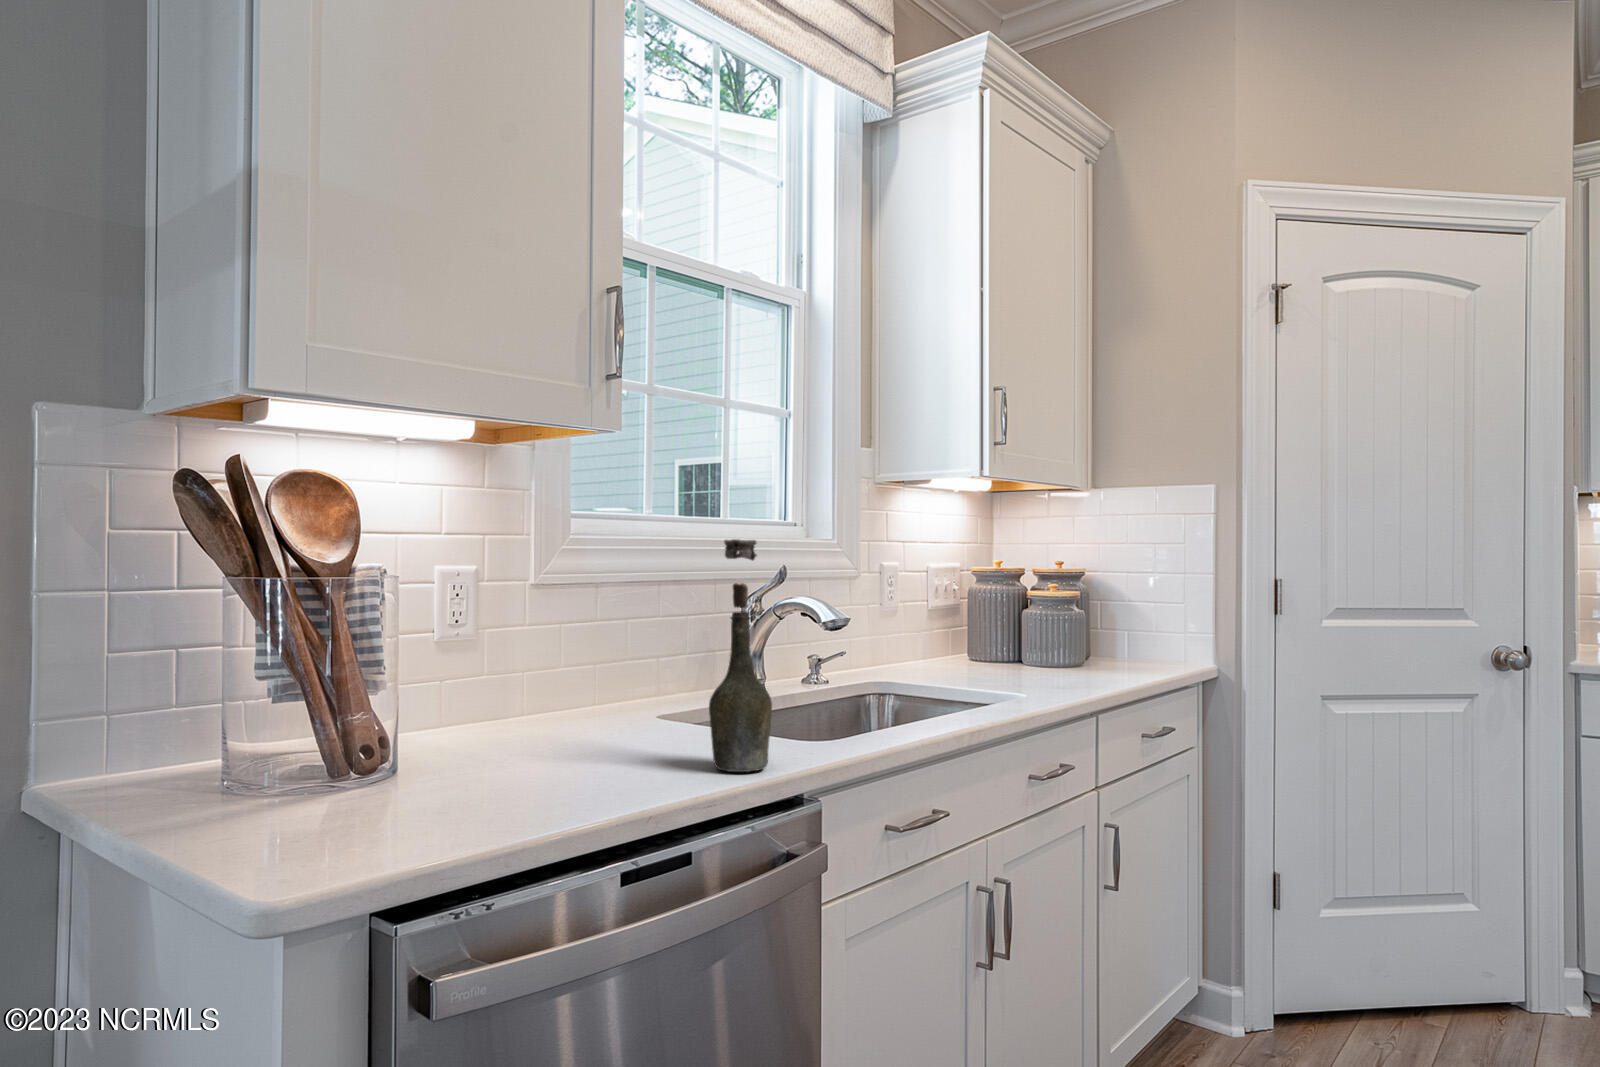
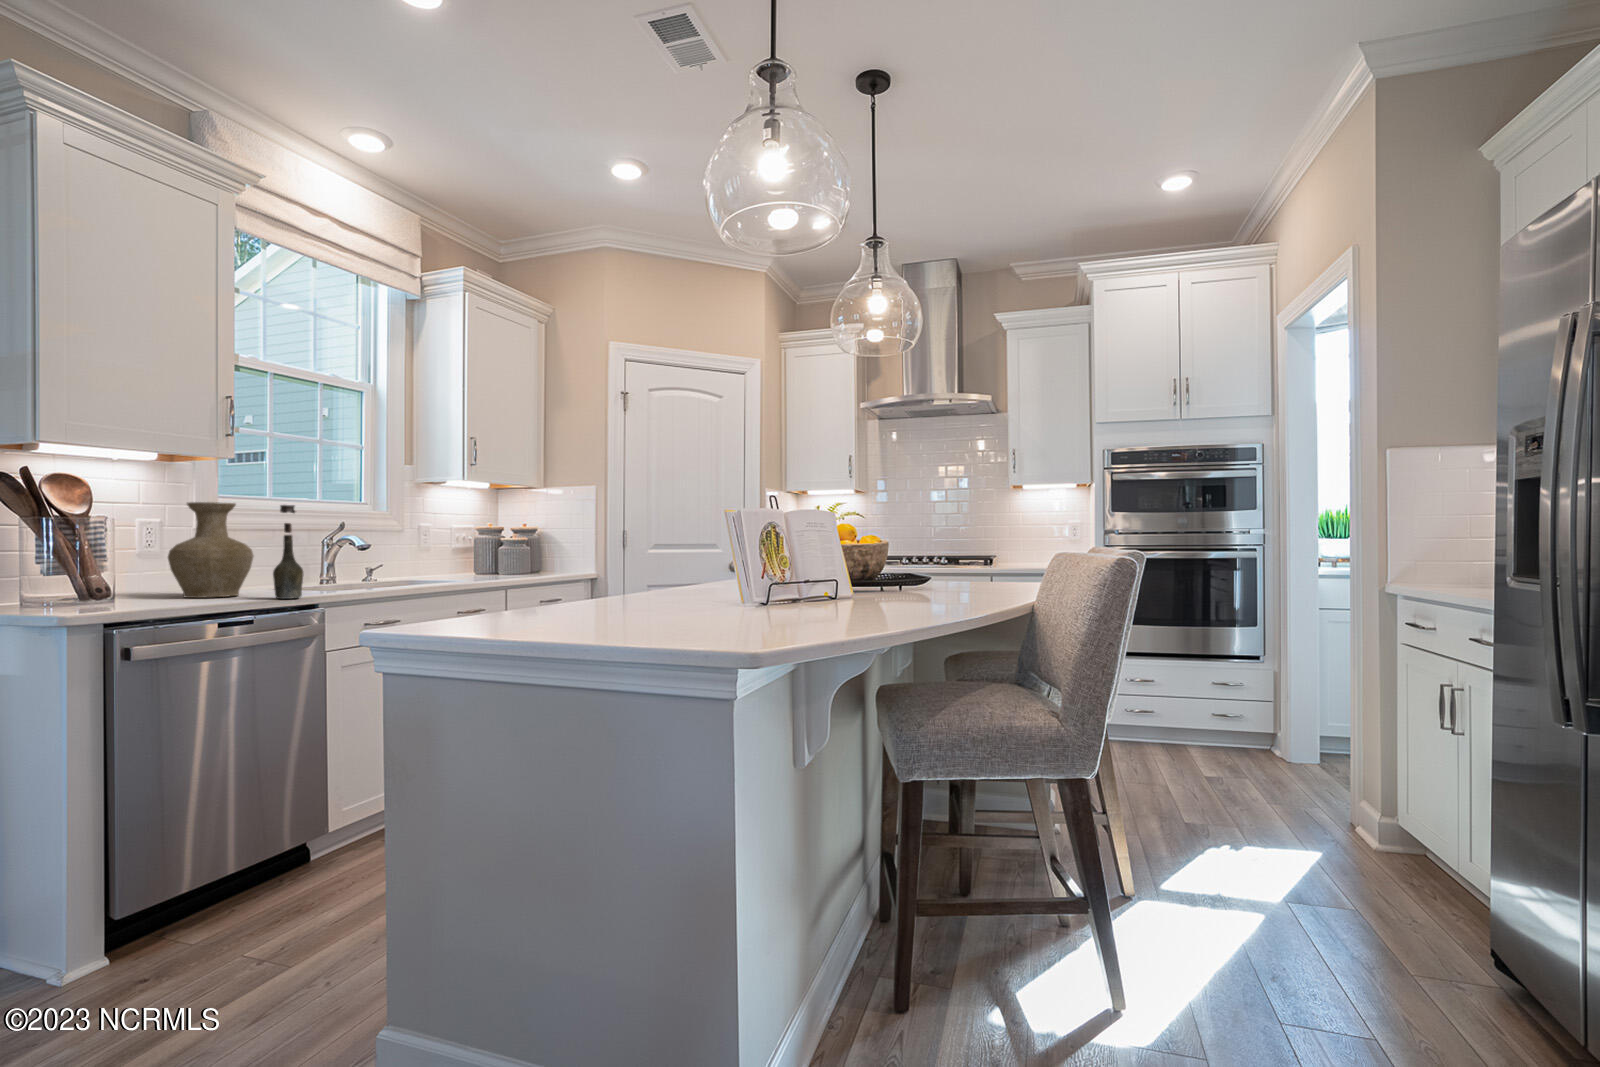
vase: none [495,533,657,755] -> present [168,502,254,598]

